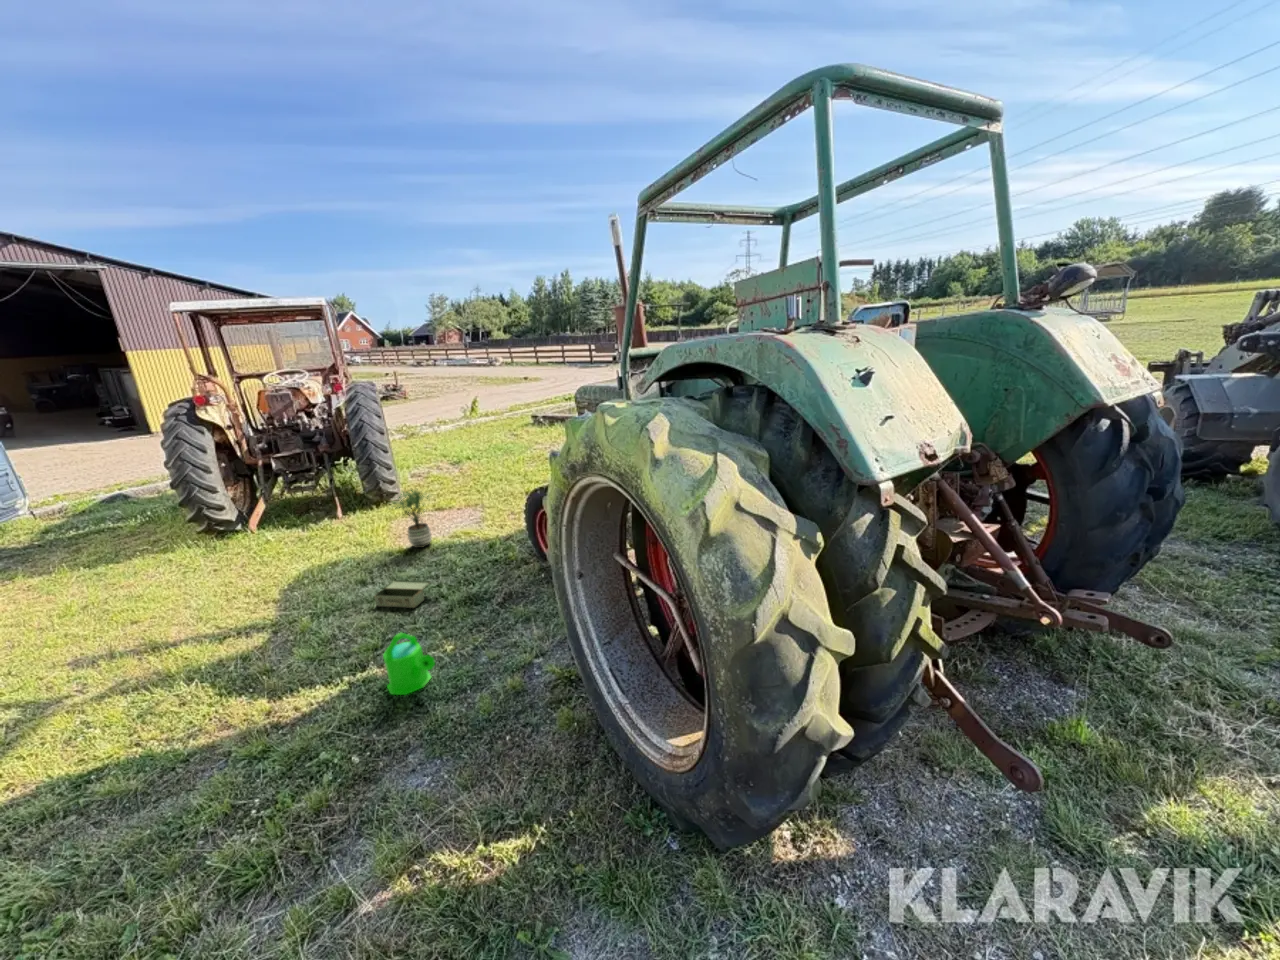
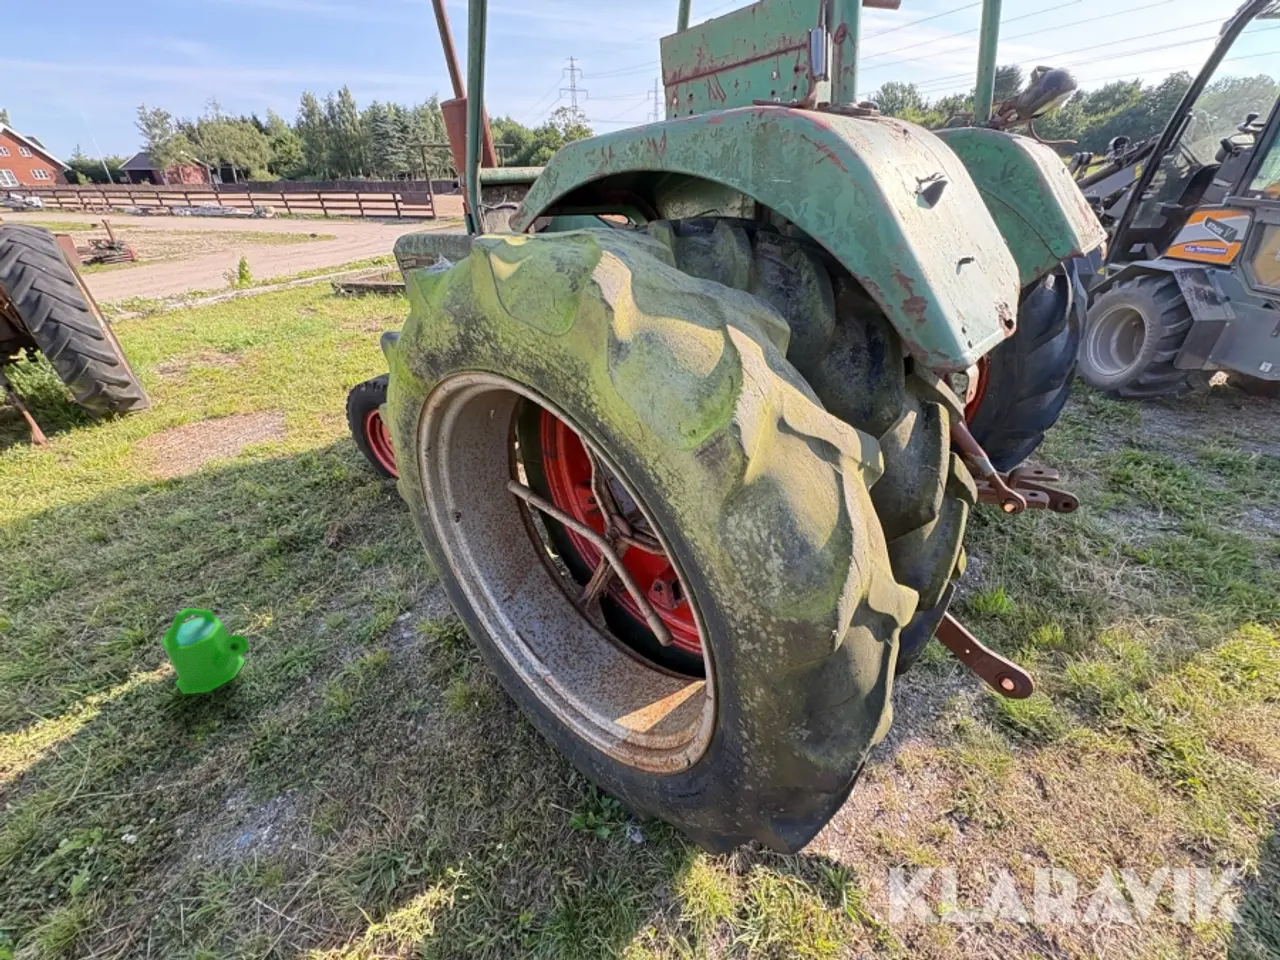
potted plant: present [392,489,431,548] -> none [130,389,210,475]
toolbox: present [375,580,430,608] -> none [131,522,221,564]

